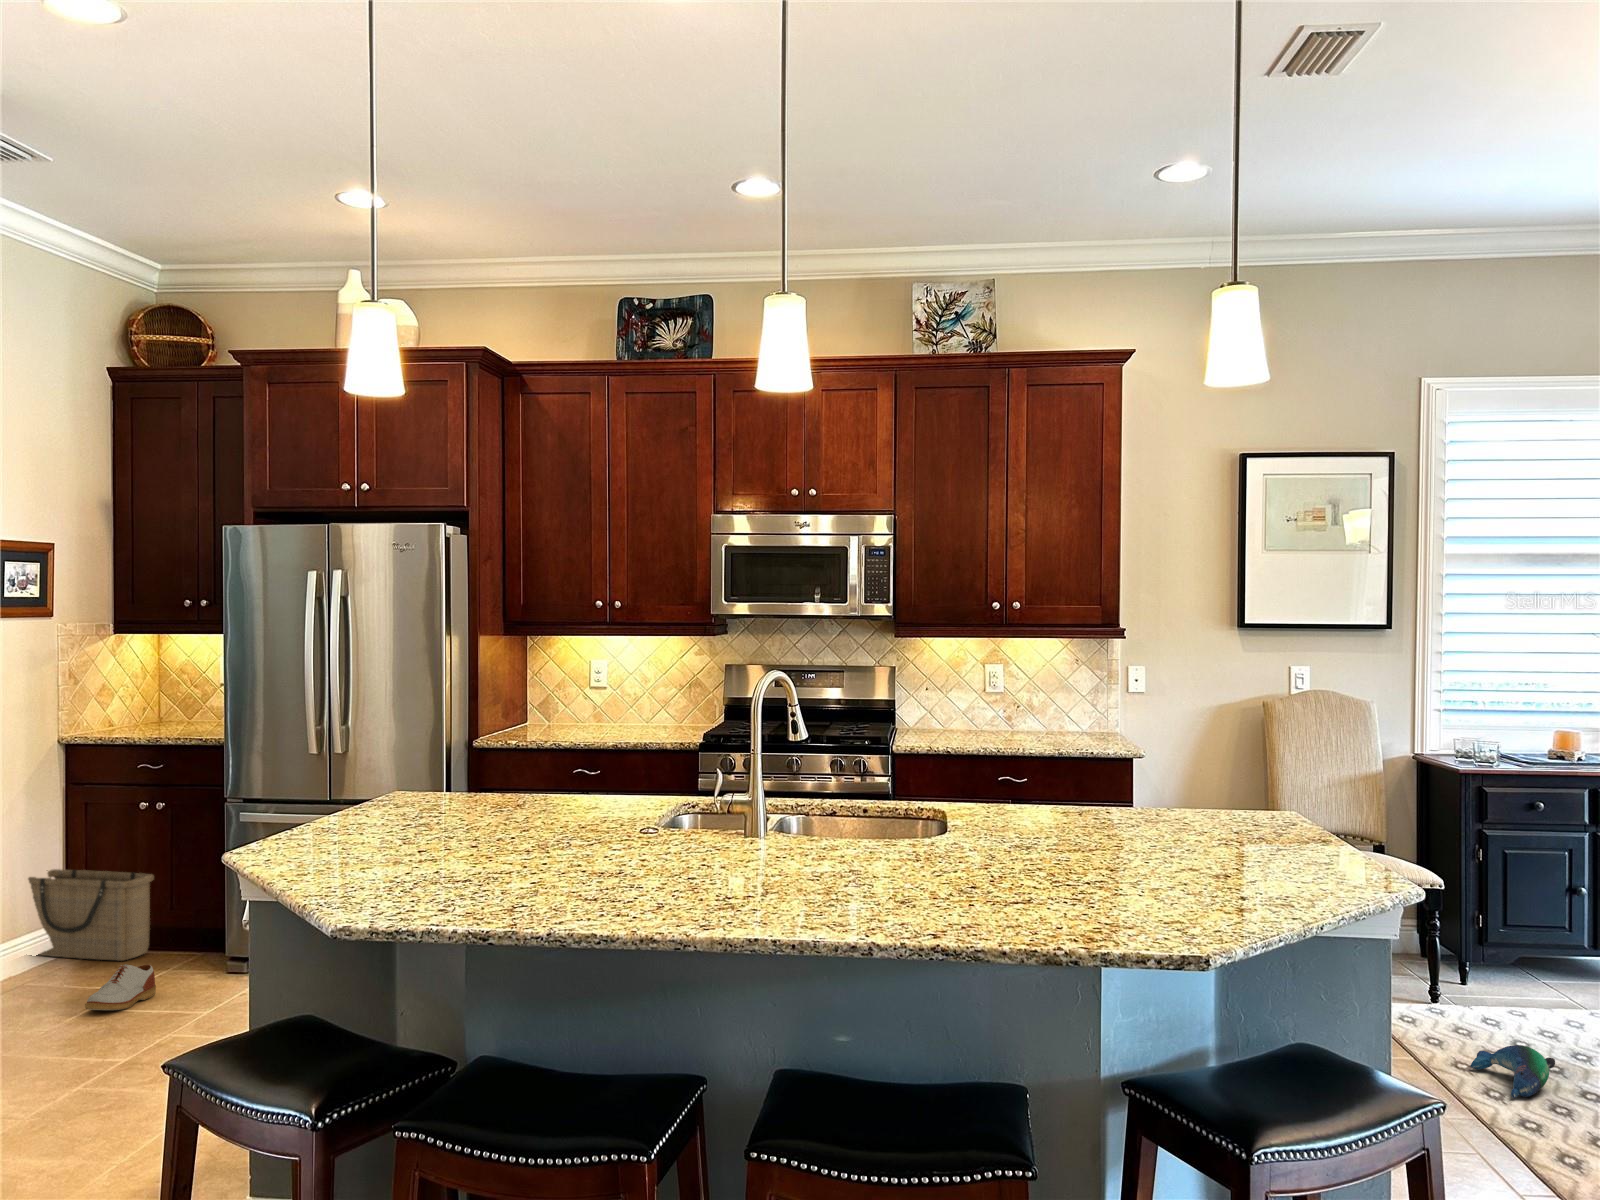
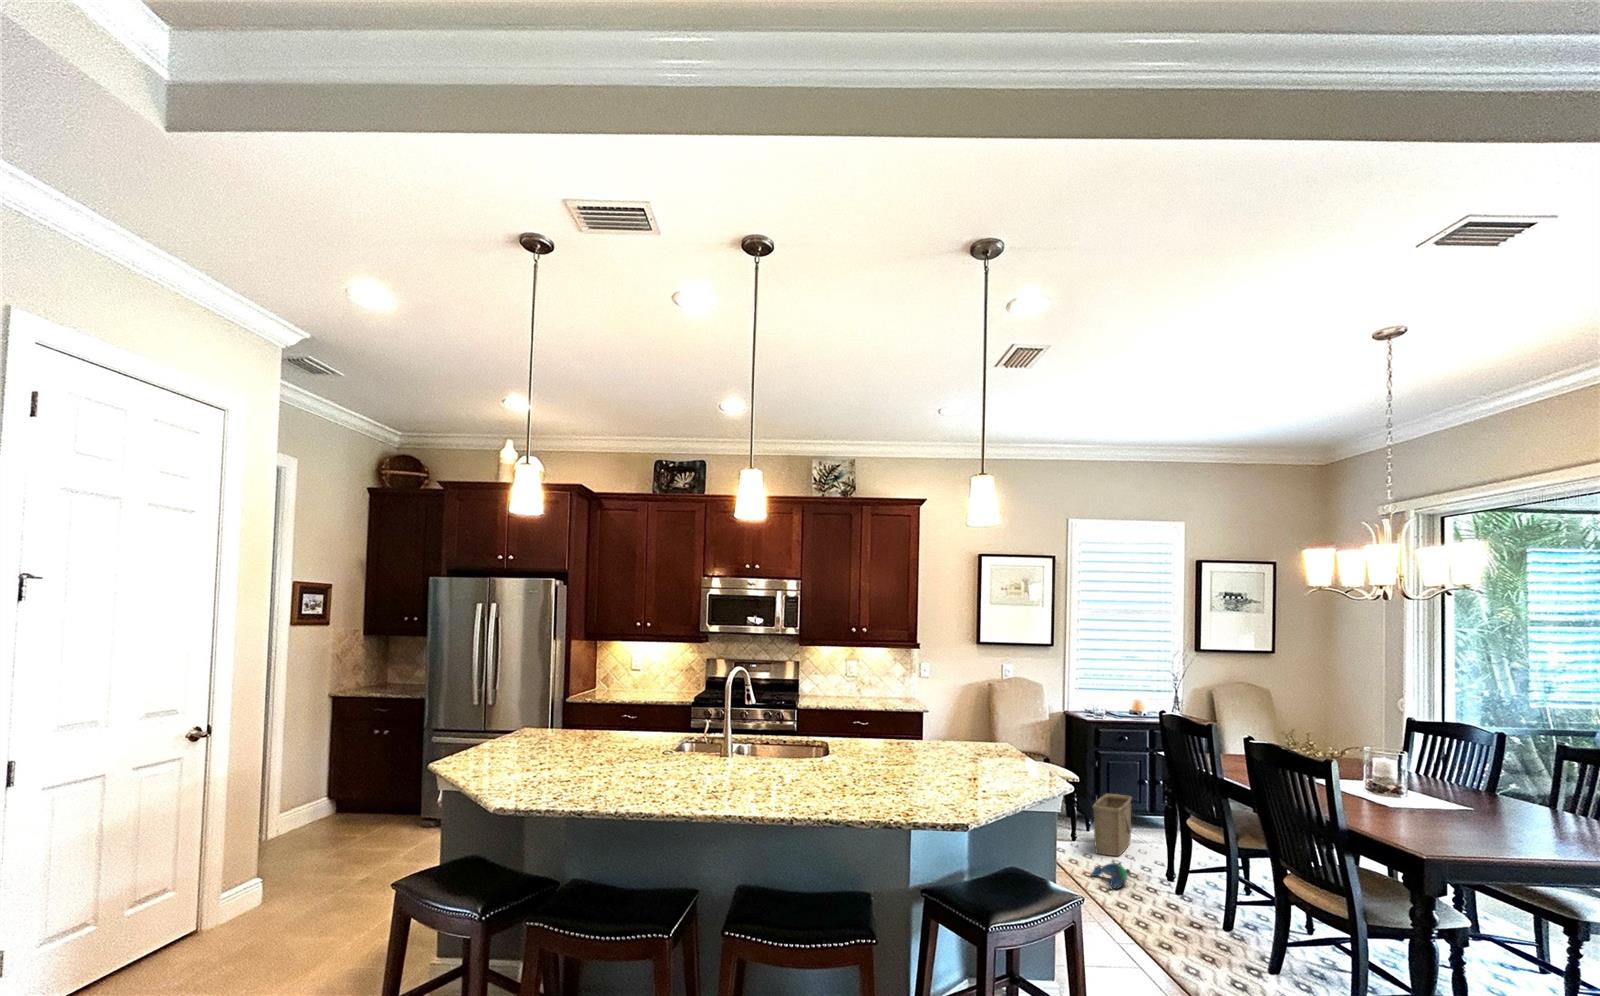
basket: present [28,869,154,961] -> present [1093,794,1132,856]
shoe: present [85,964,156,1010] -> none [362,828,397,854]

